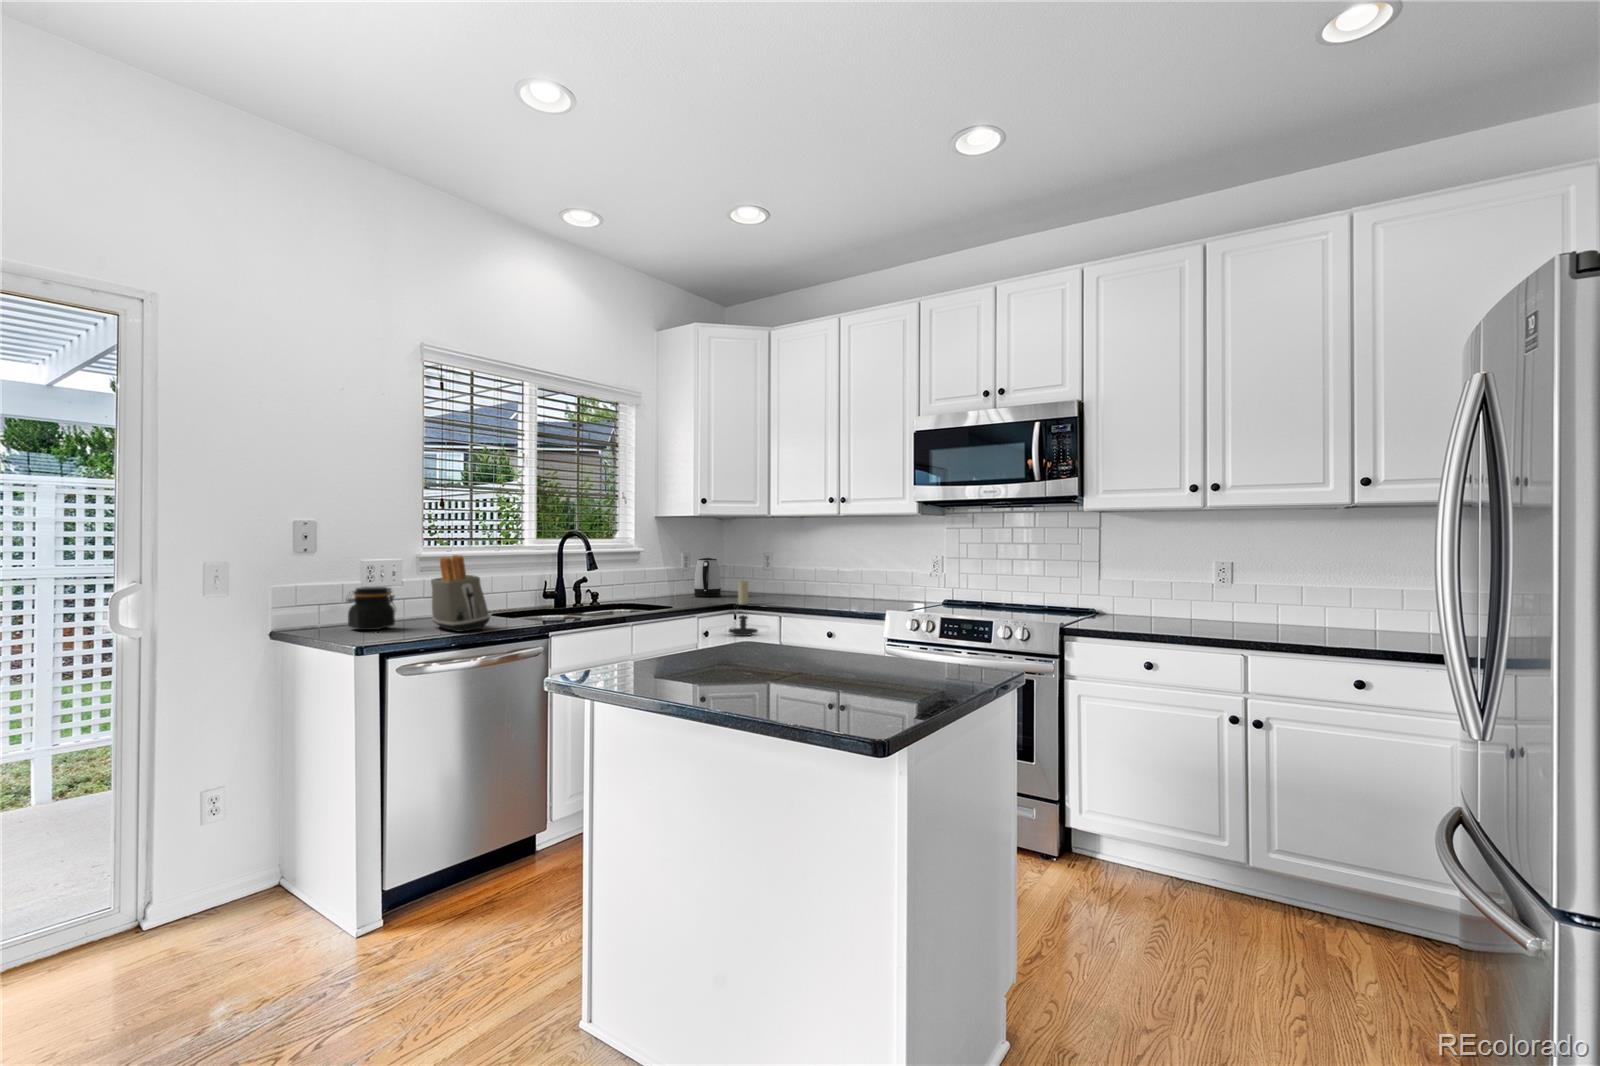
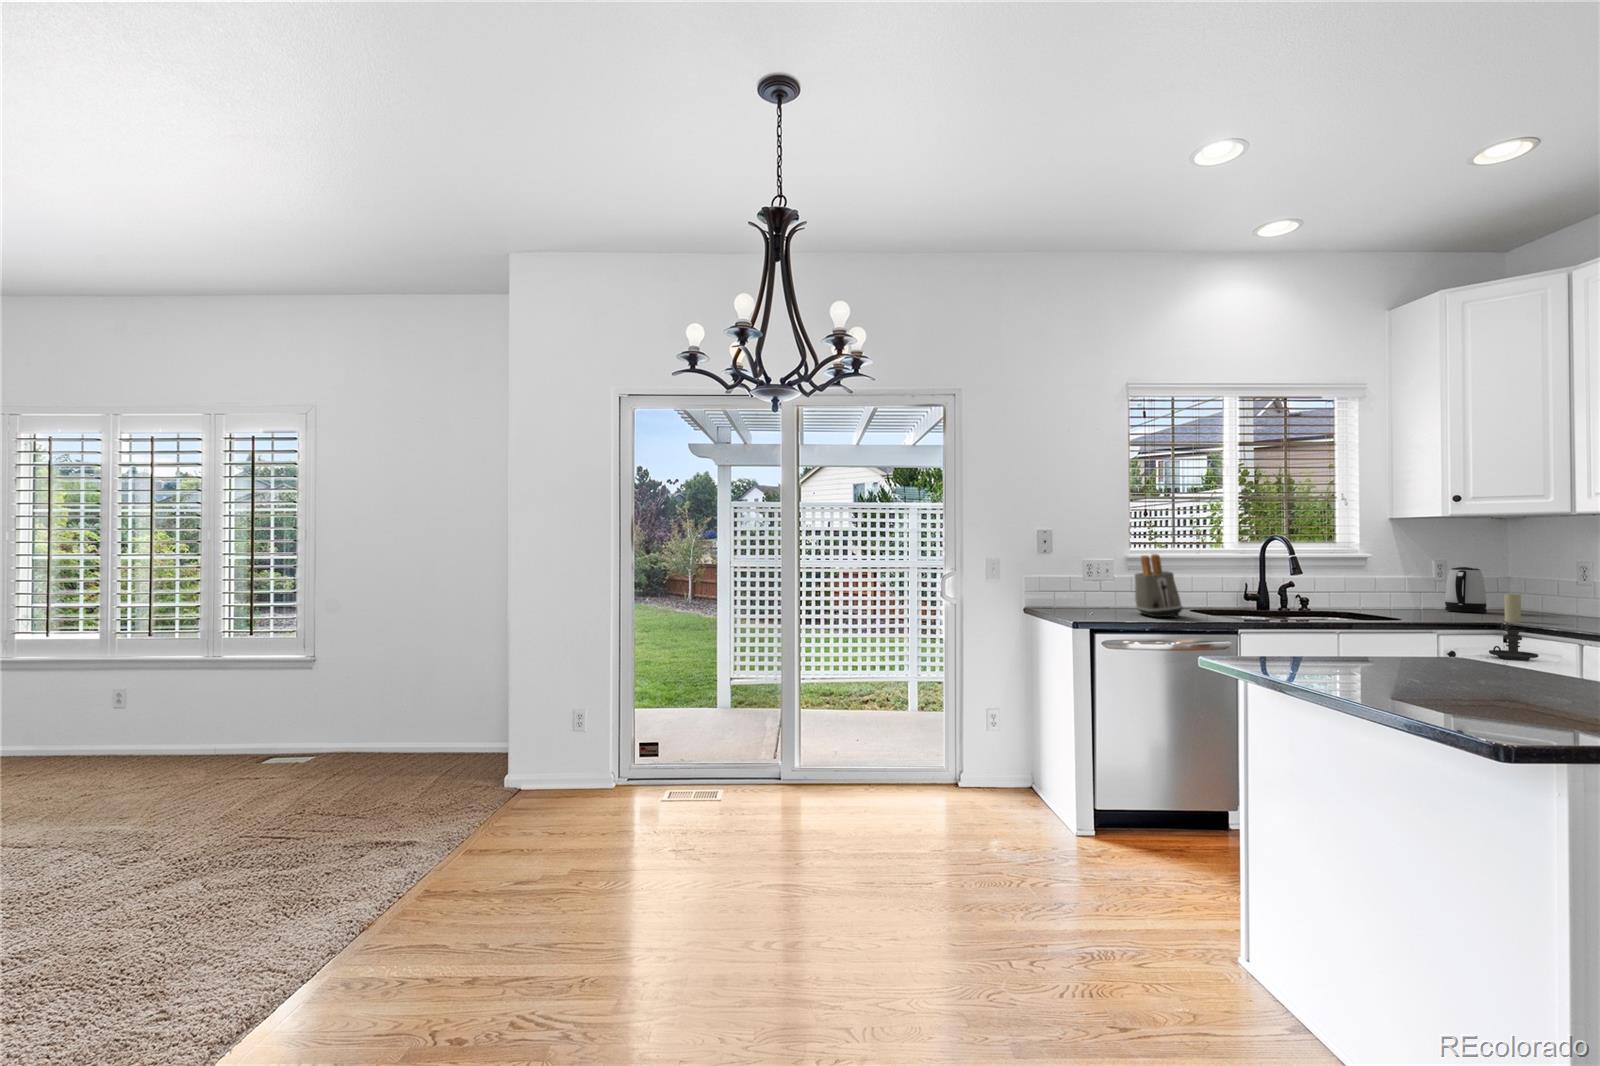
jar: present [346,587,396,630] -> none [1070,578,1108,611]

